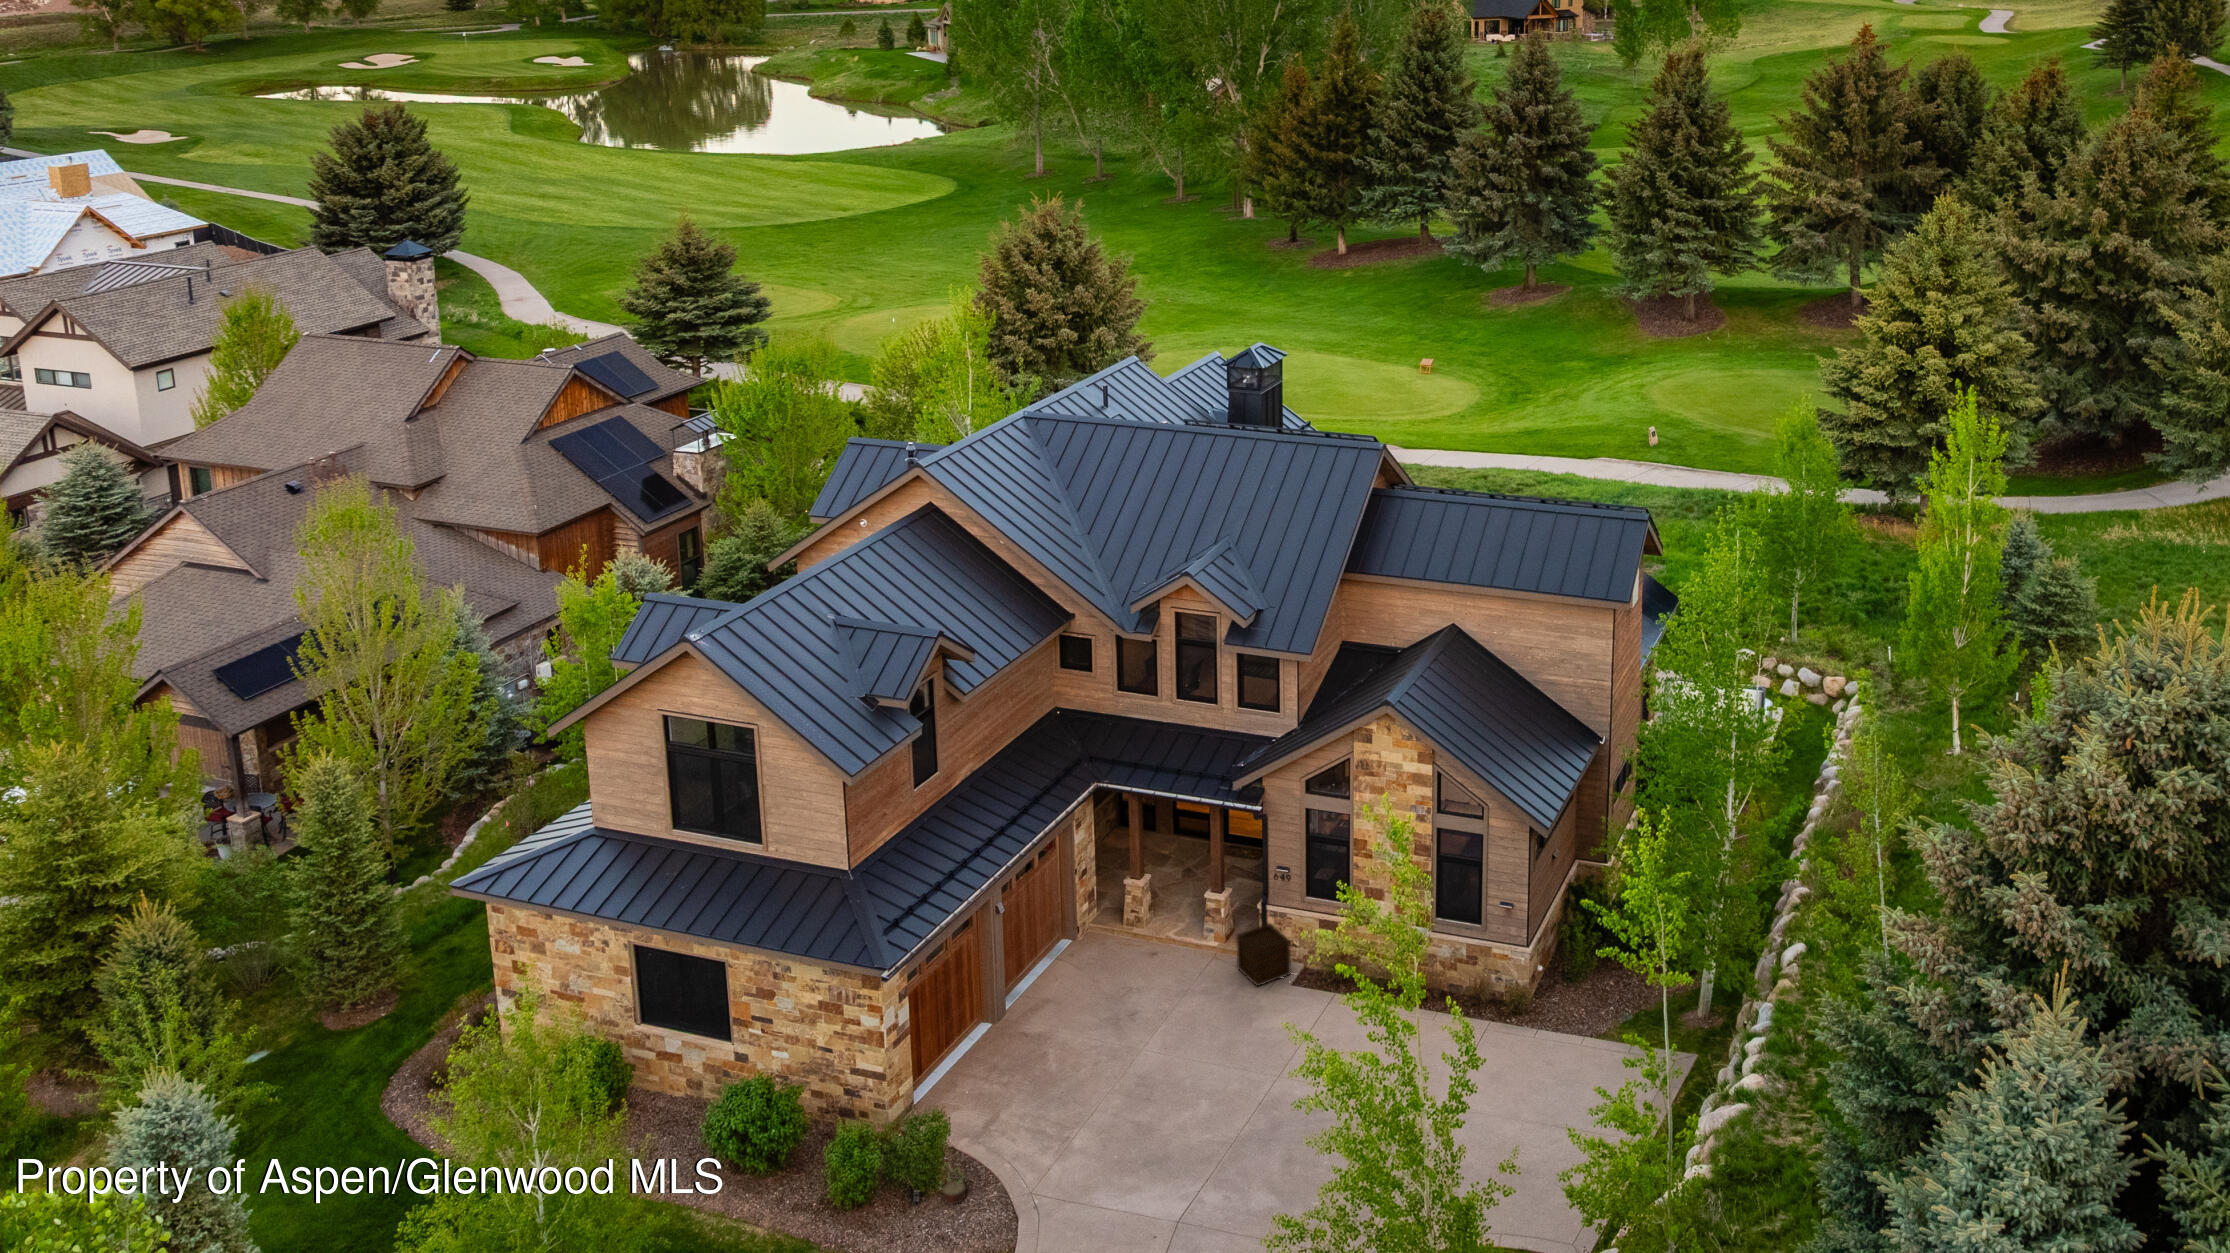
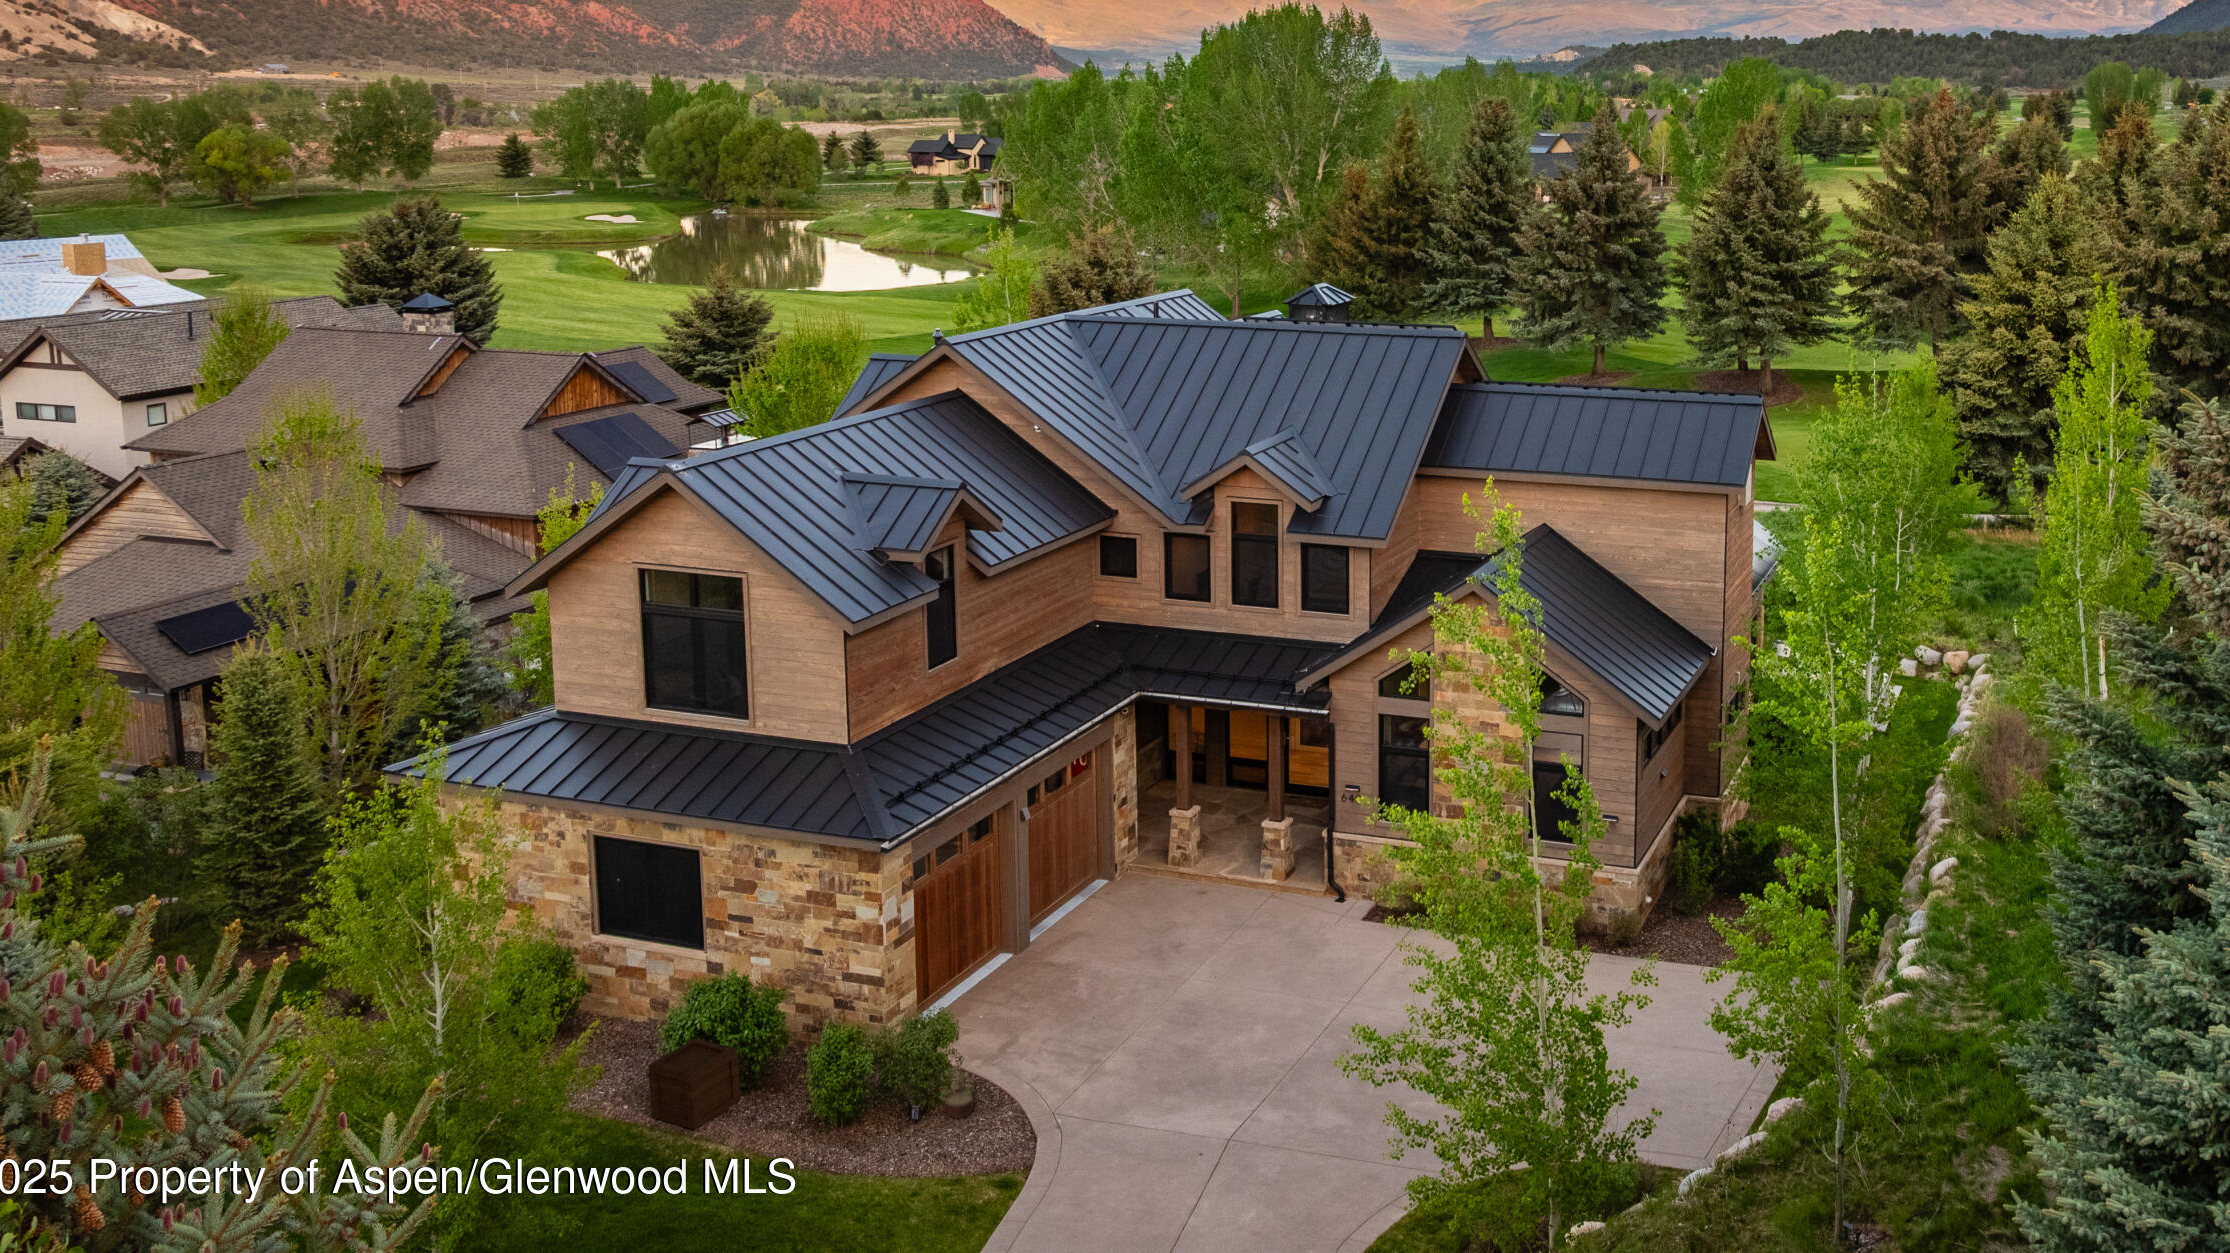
wooden crate: present [1236,924,1291,986] -> present [648,1038,740,1130]

